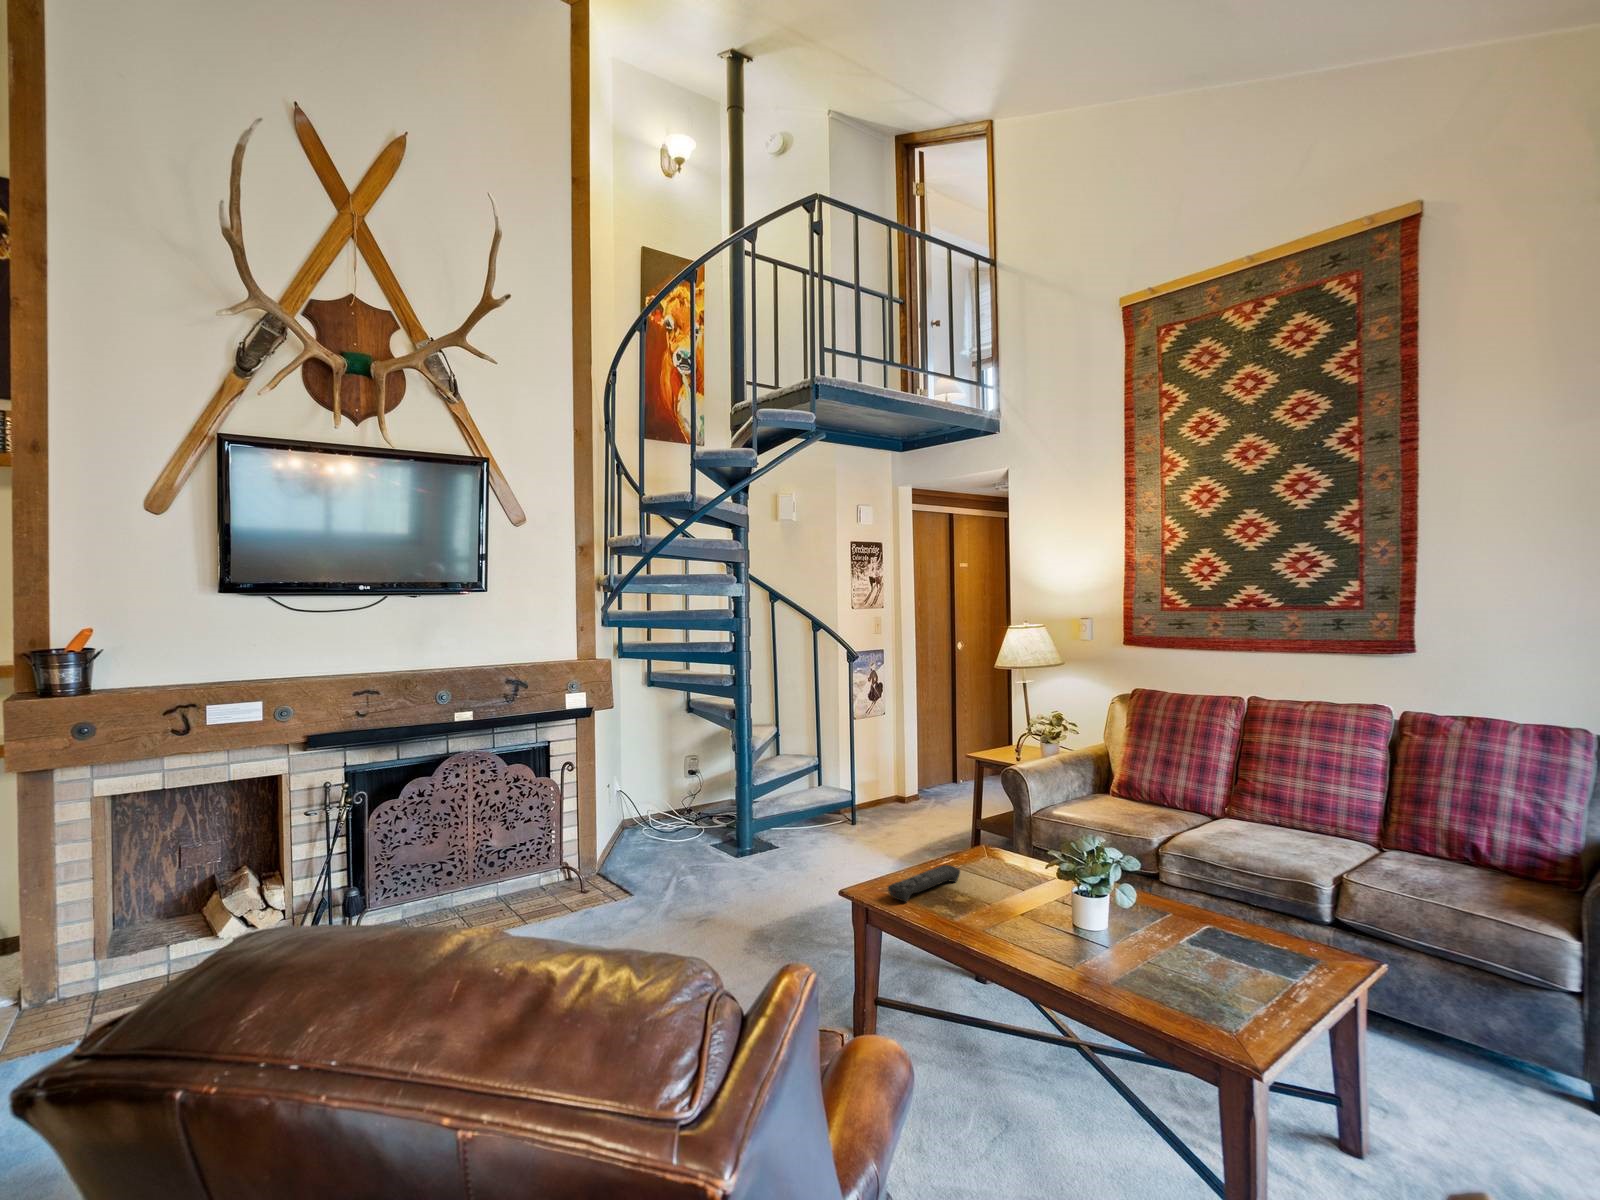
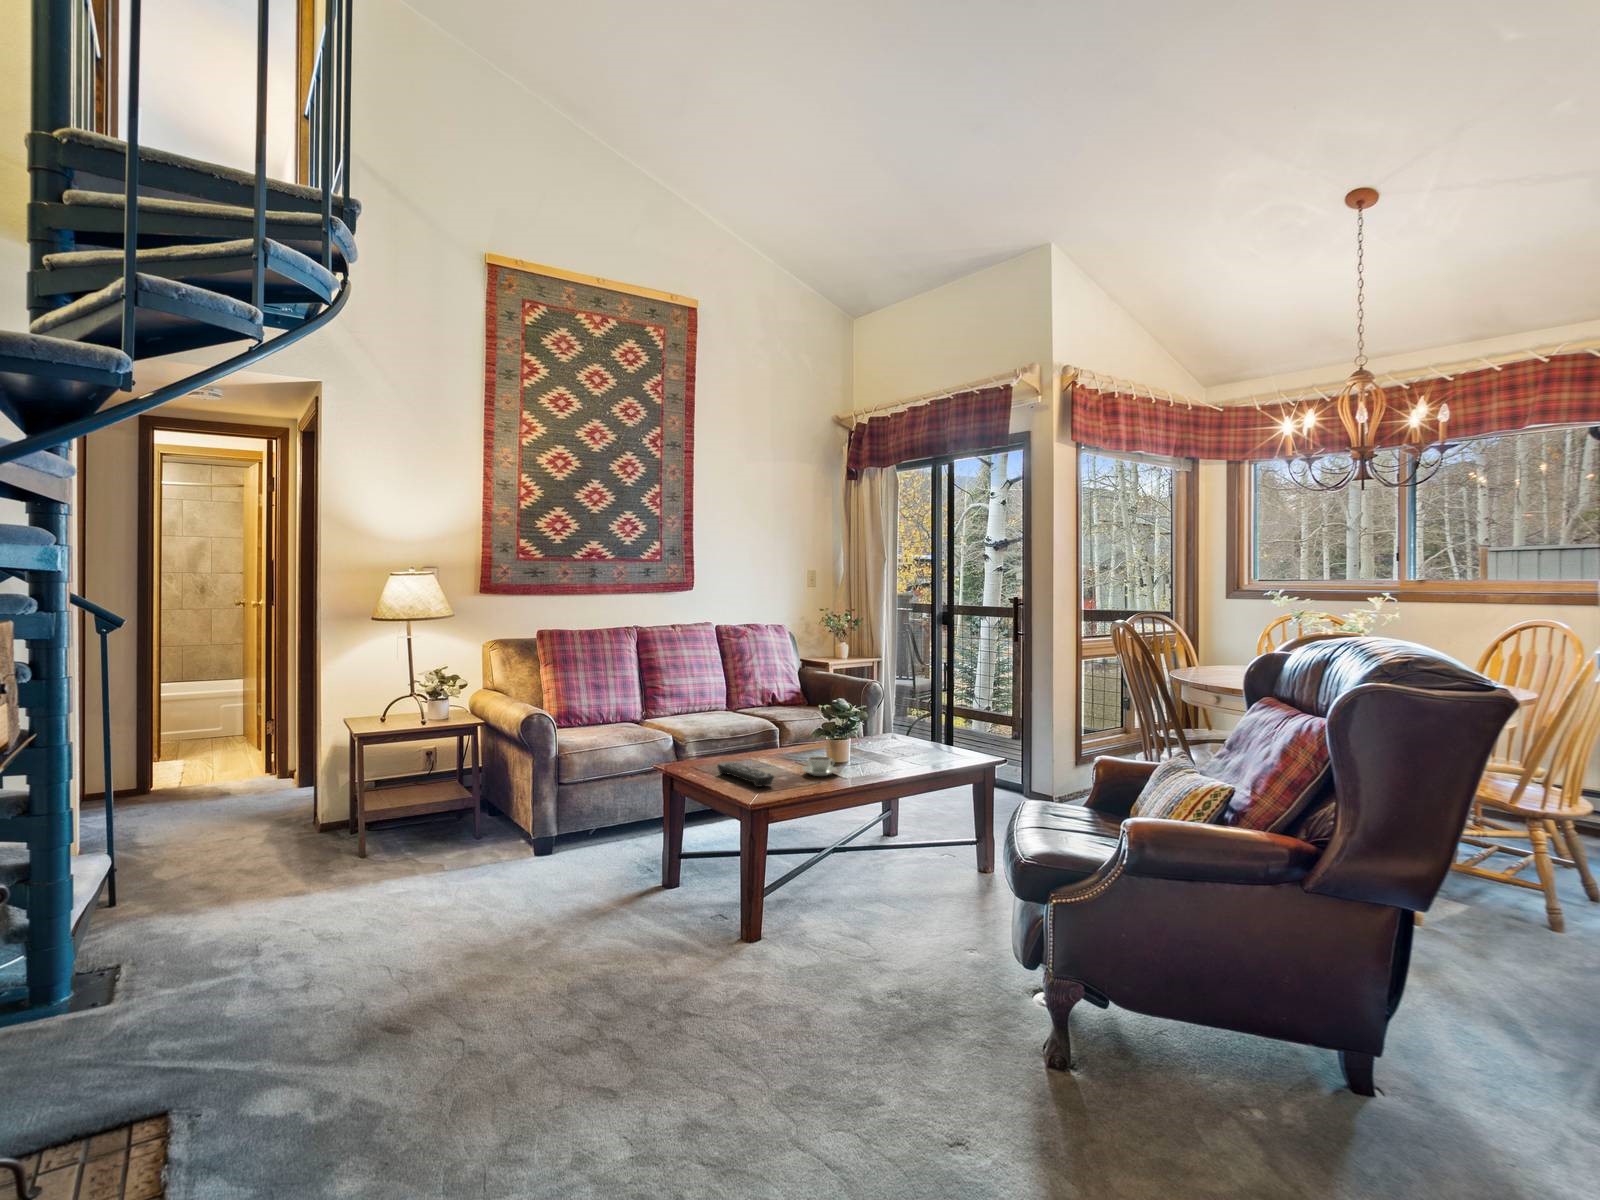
coffee cup: none [954,898,1002,930] -> present [802,756,837,776]

